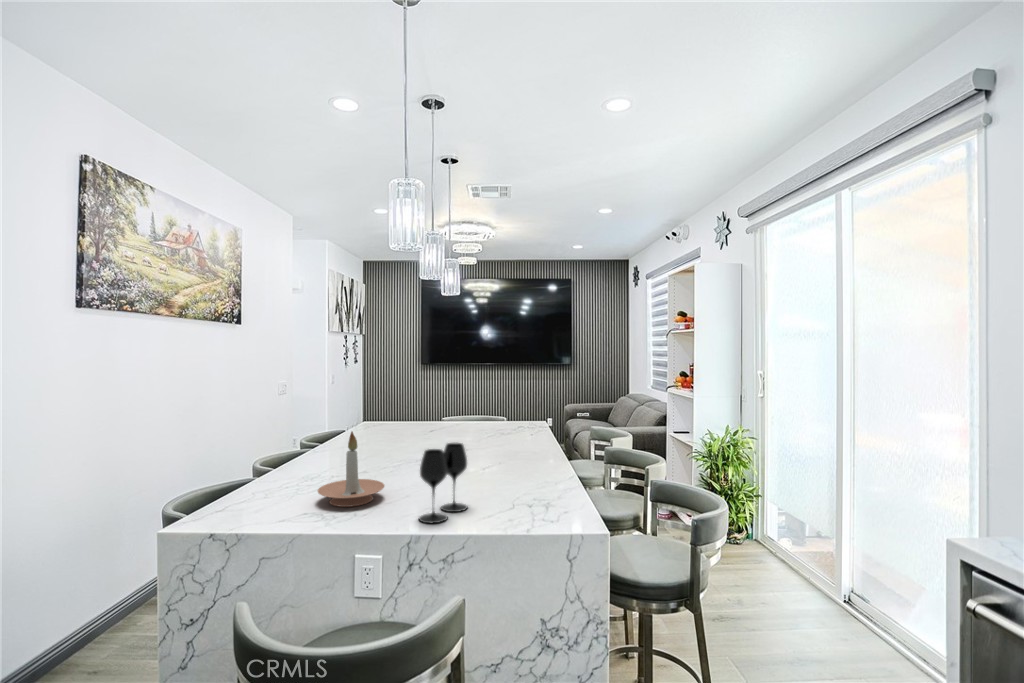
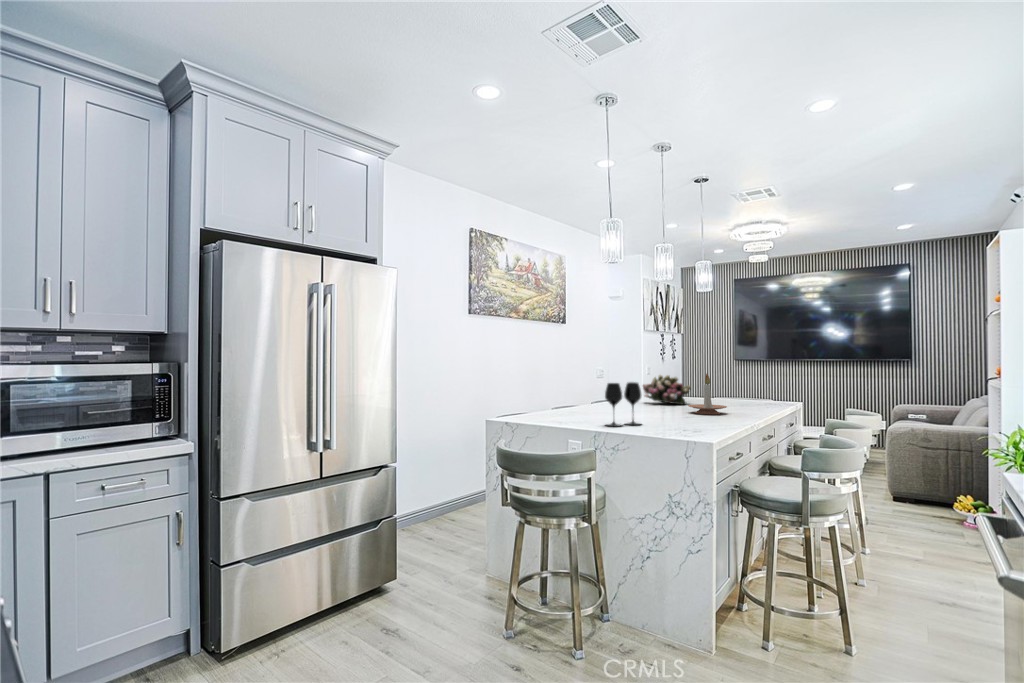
flower arrangement: none [386,402,446,440] -> present [643,375,691,405]
candle holder: present [318,432,384,507] -> present [688,374,727,414]

